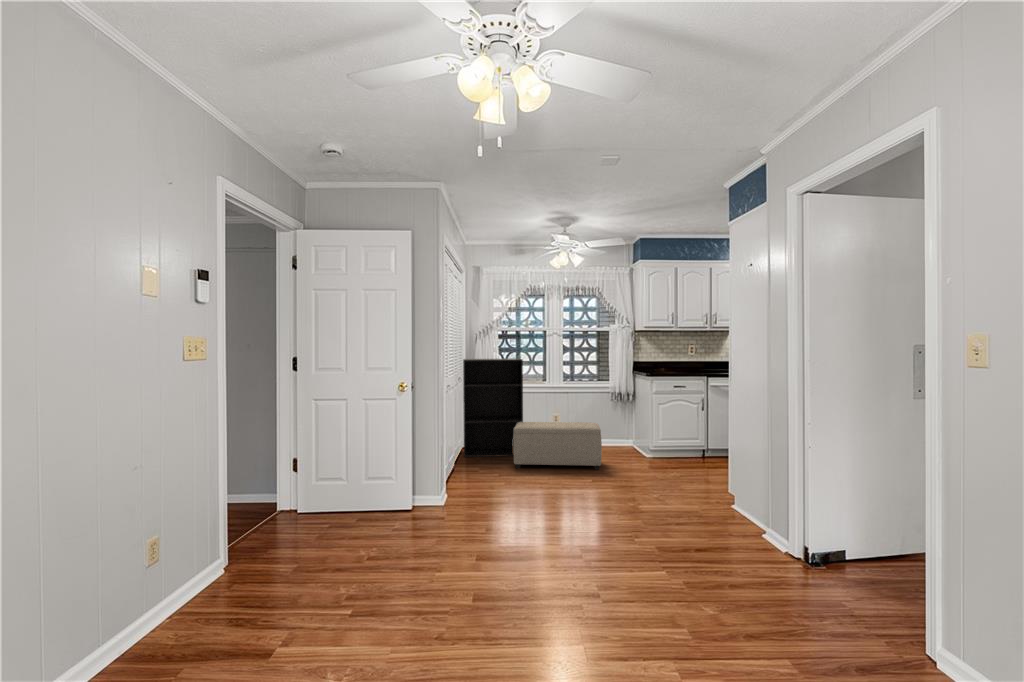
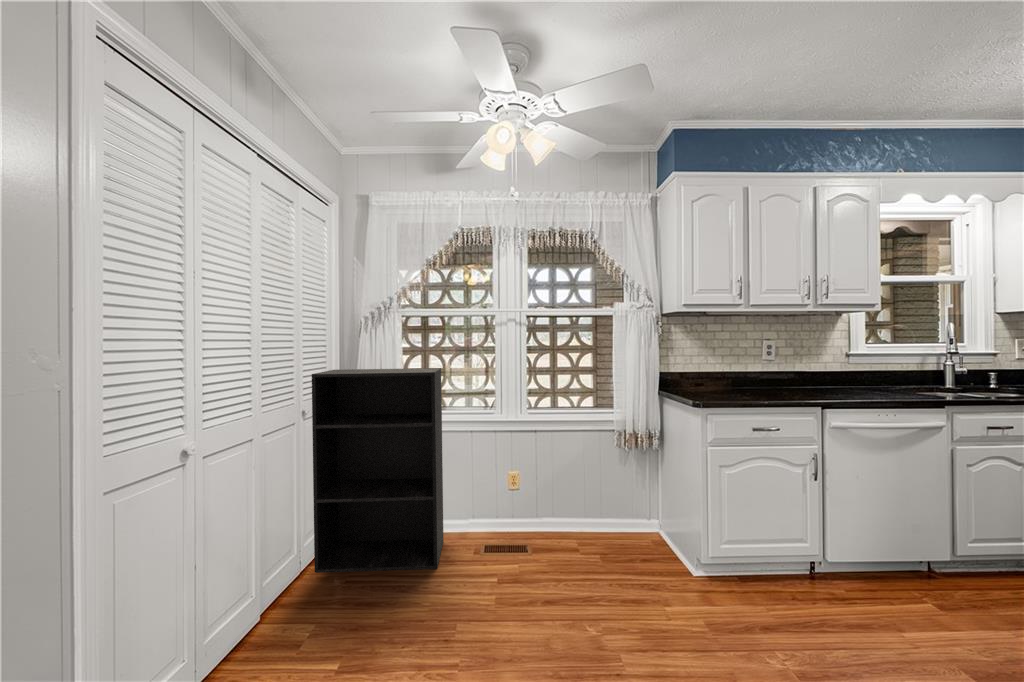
ottoman: present [513,422,602,470] -> none [386,509,591,645]

